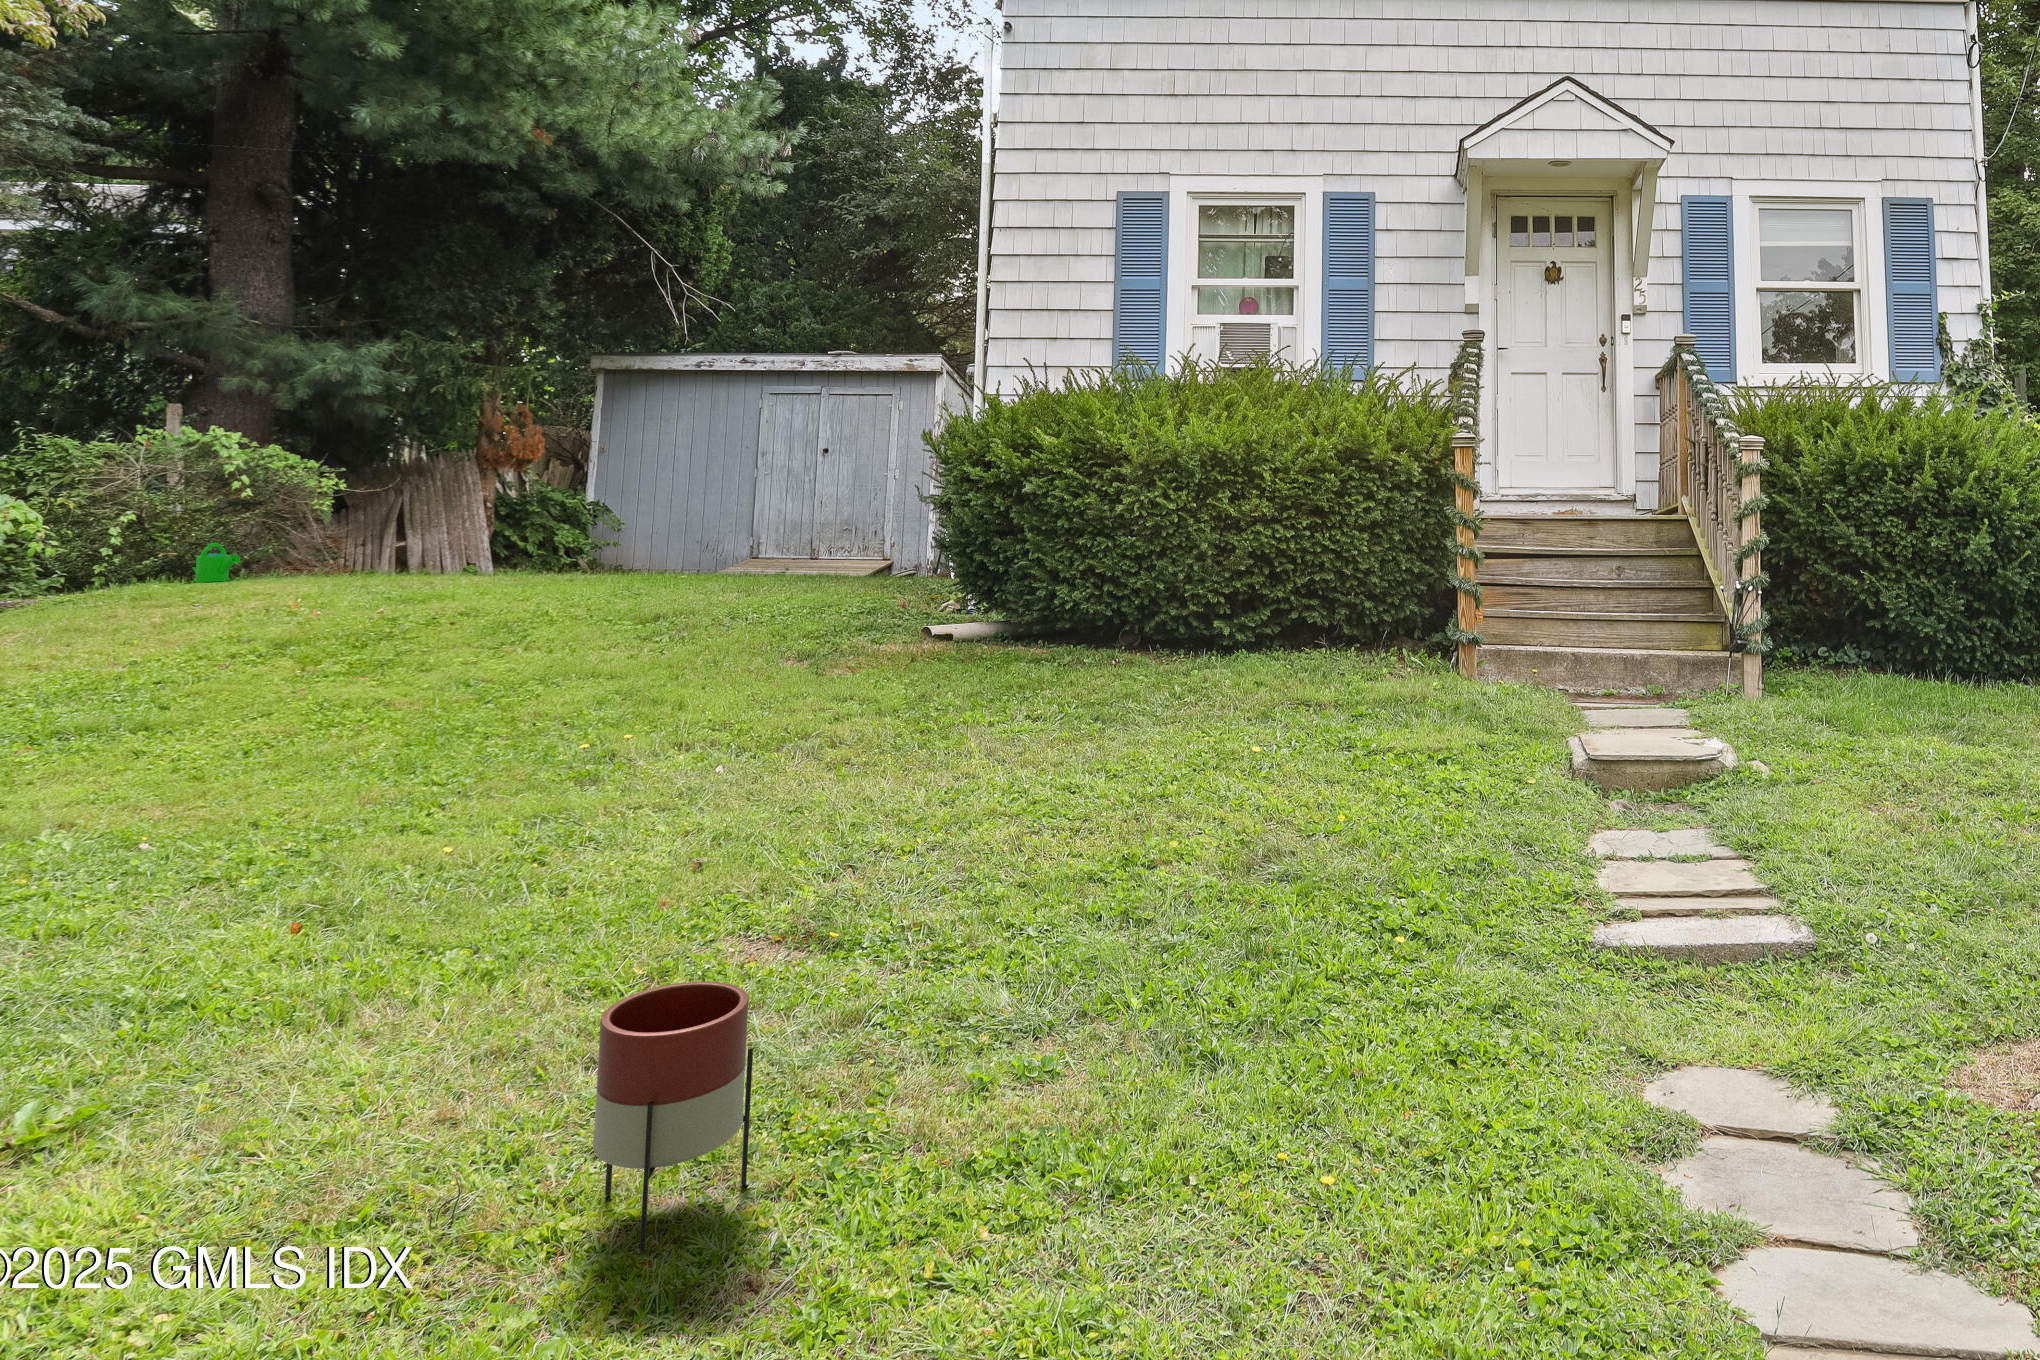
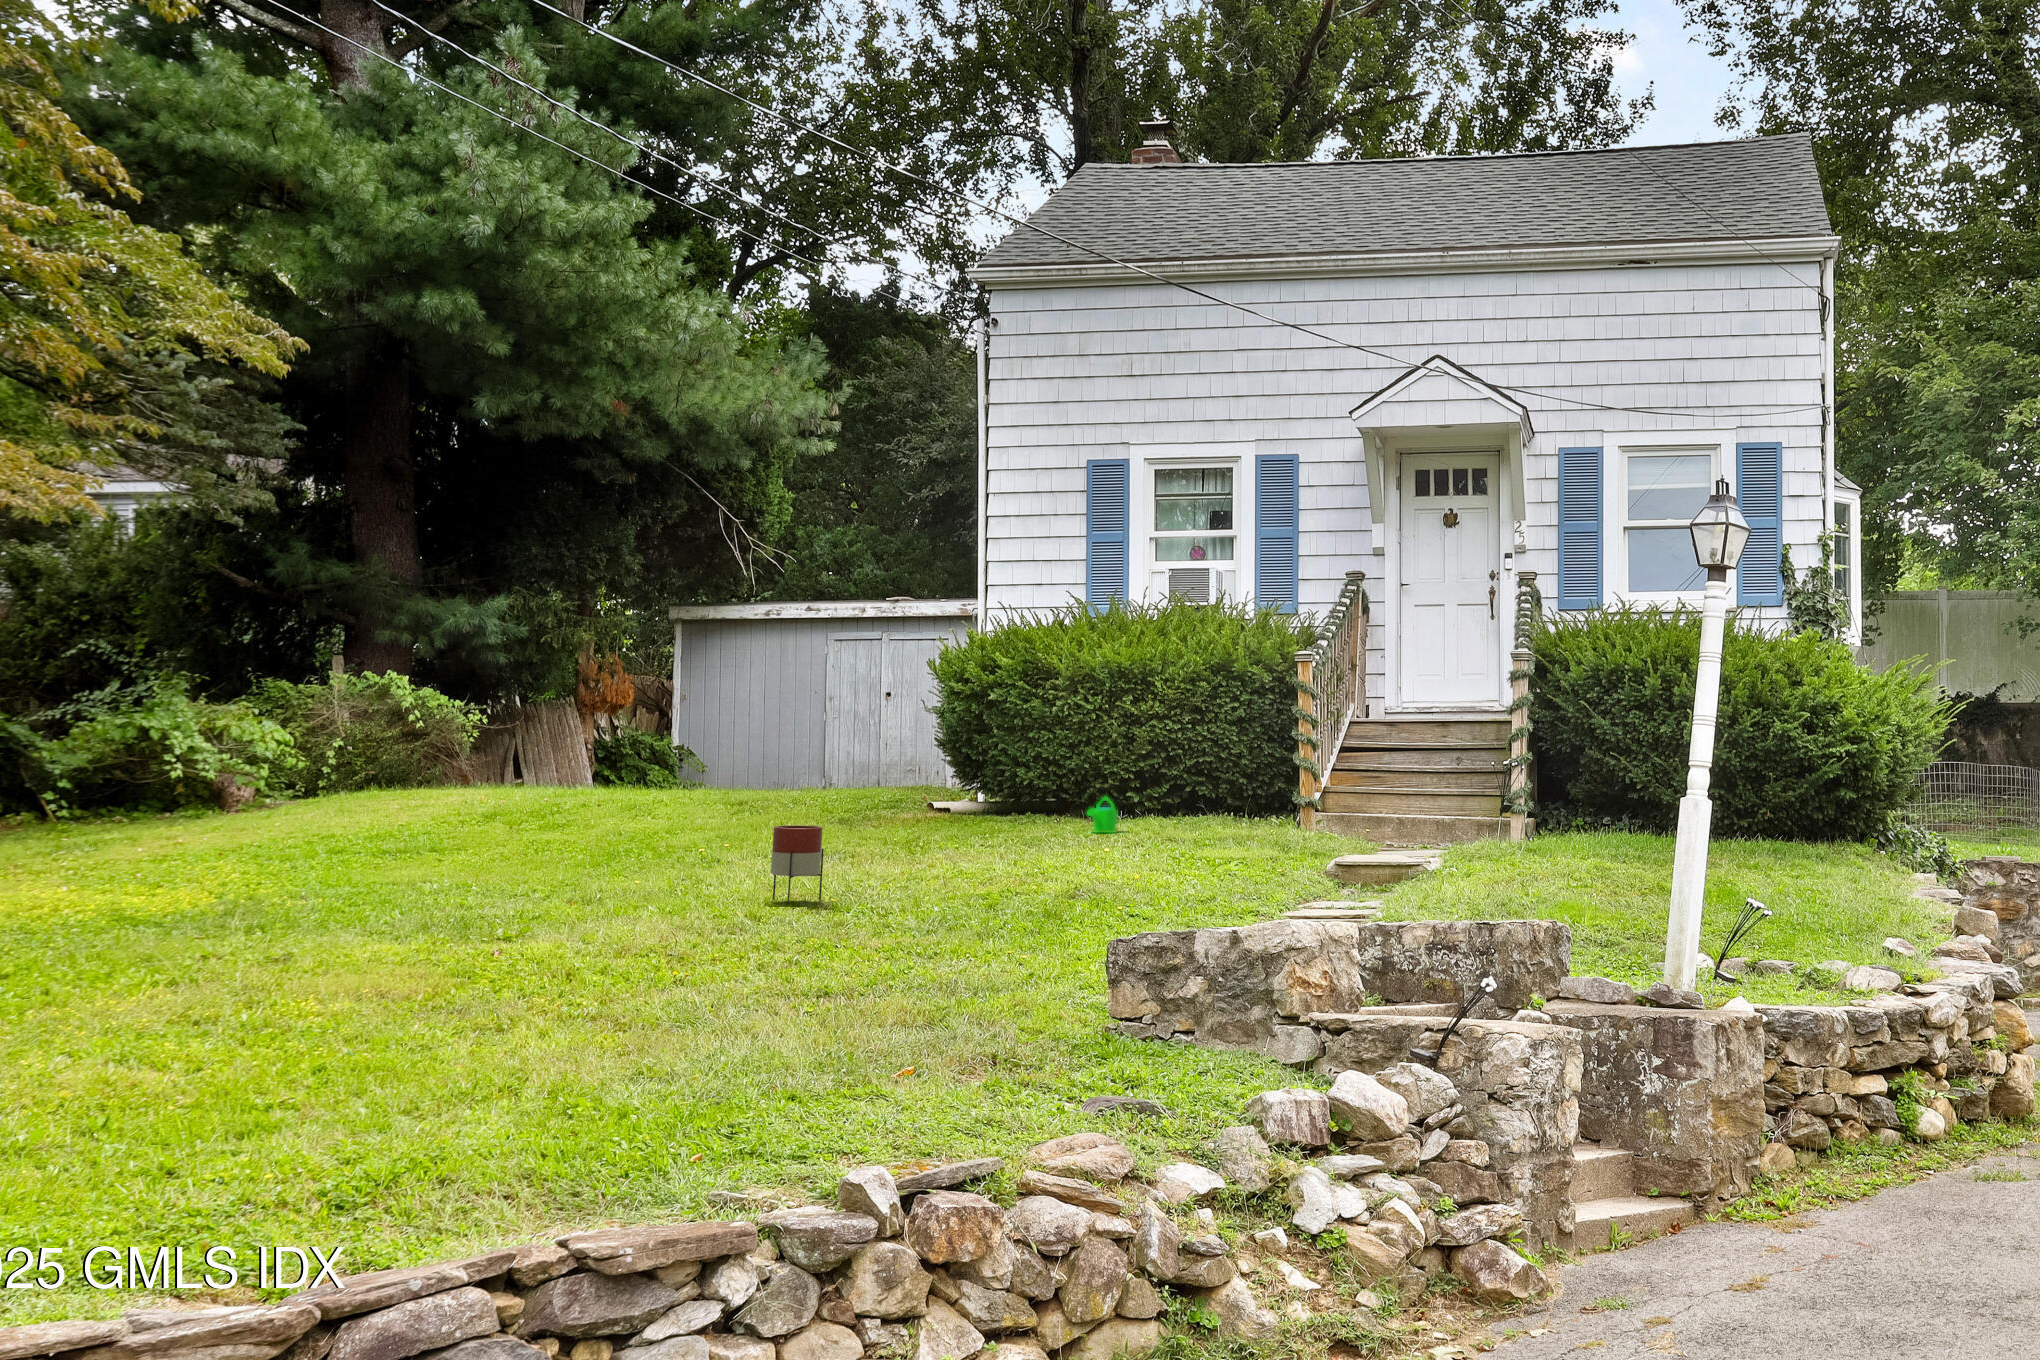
watering can: present [192,542,240,582] -> present [1087,796,1118,833]

